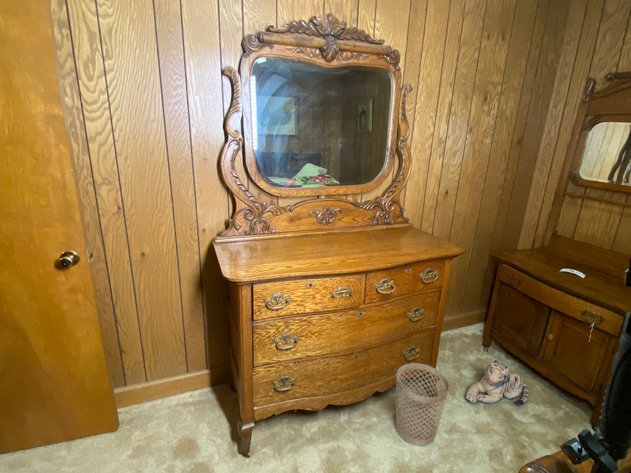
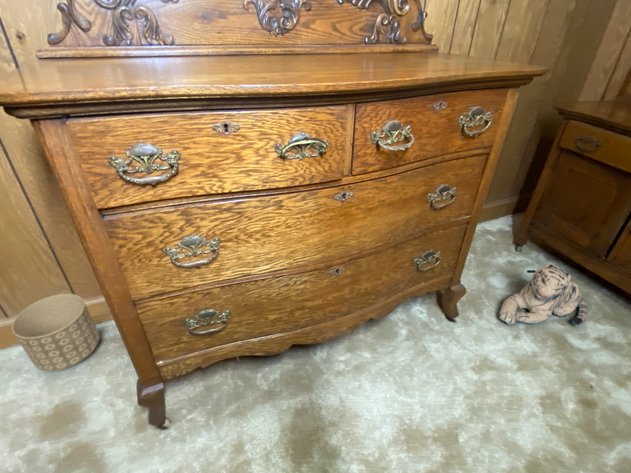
wastebasket: present [395,363,449,446] -> none [398,275,493,396]
planter: none [160,368,201,419] -> present [12,294,99,371]

